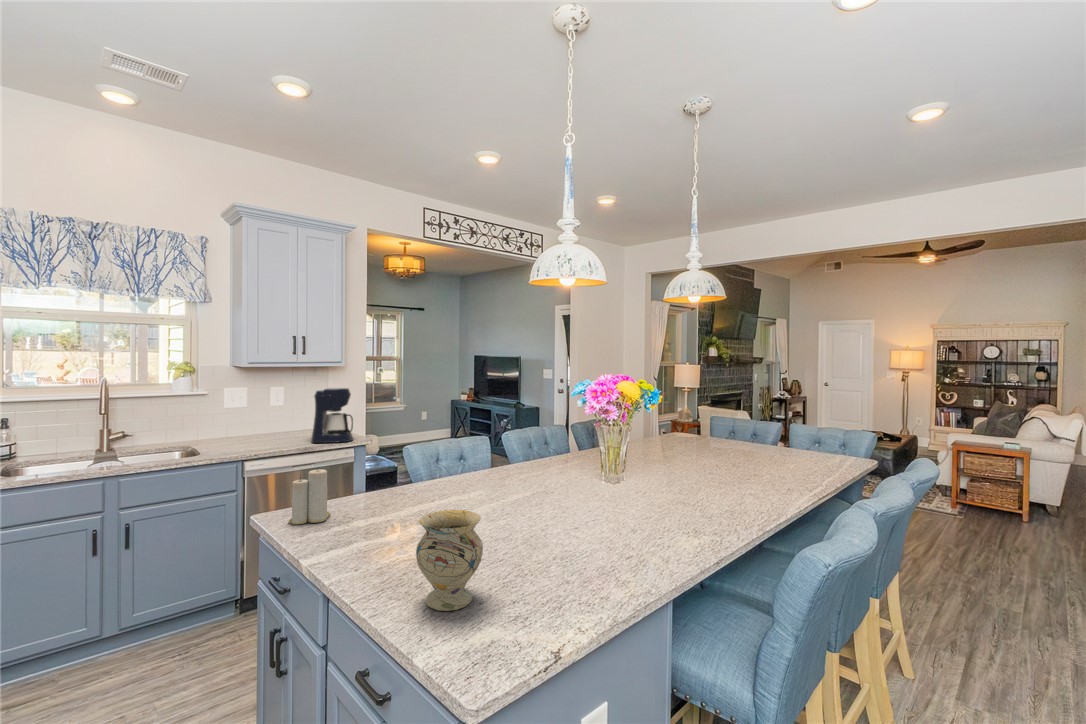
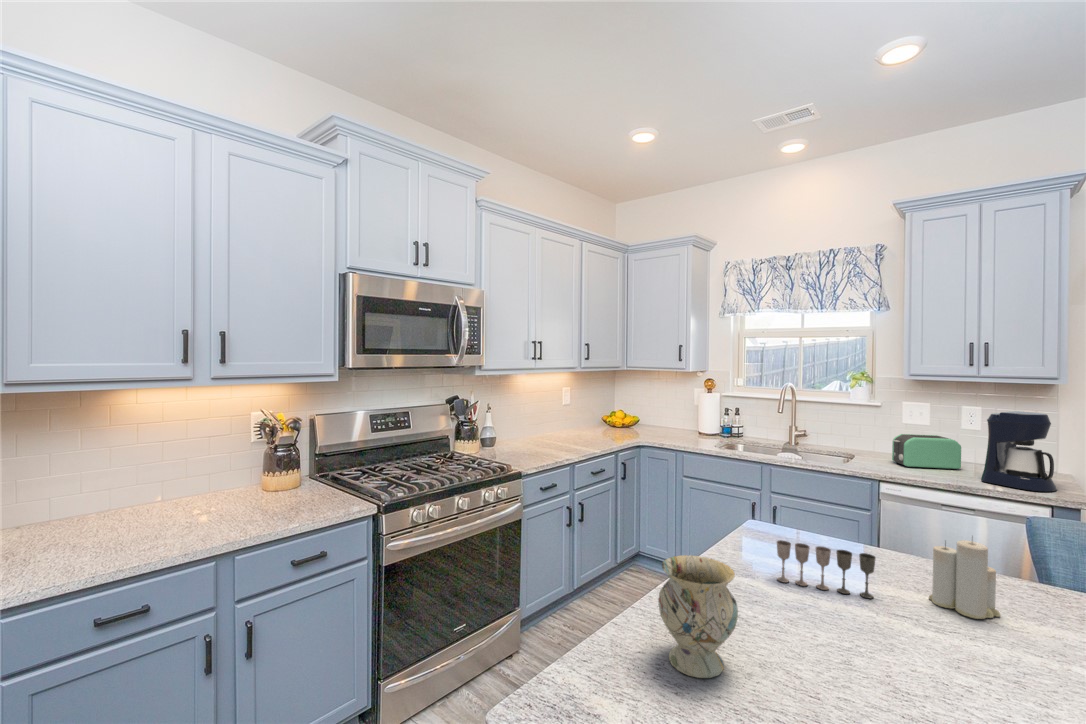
toaster: none [234,415,287,445] -> present [892,434,961,469]
candle: present [288,469,331,524] -> present [929,540,1000,619]
wine glass: none [363,489,422,538] -> present [777,540,876,598]

